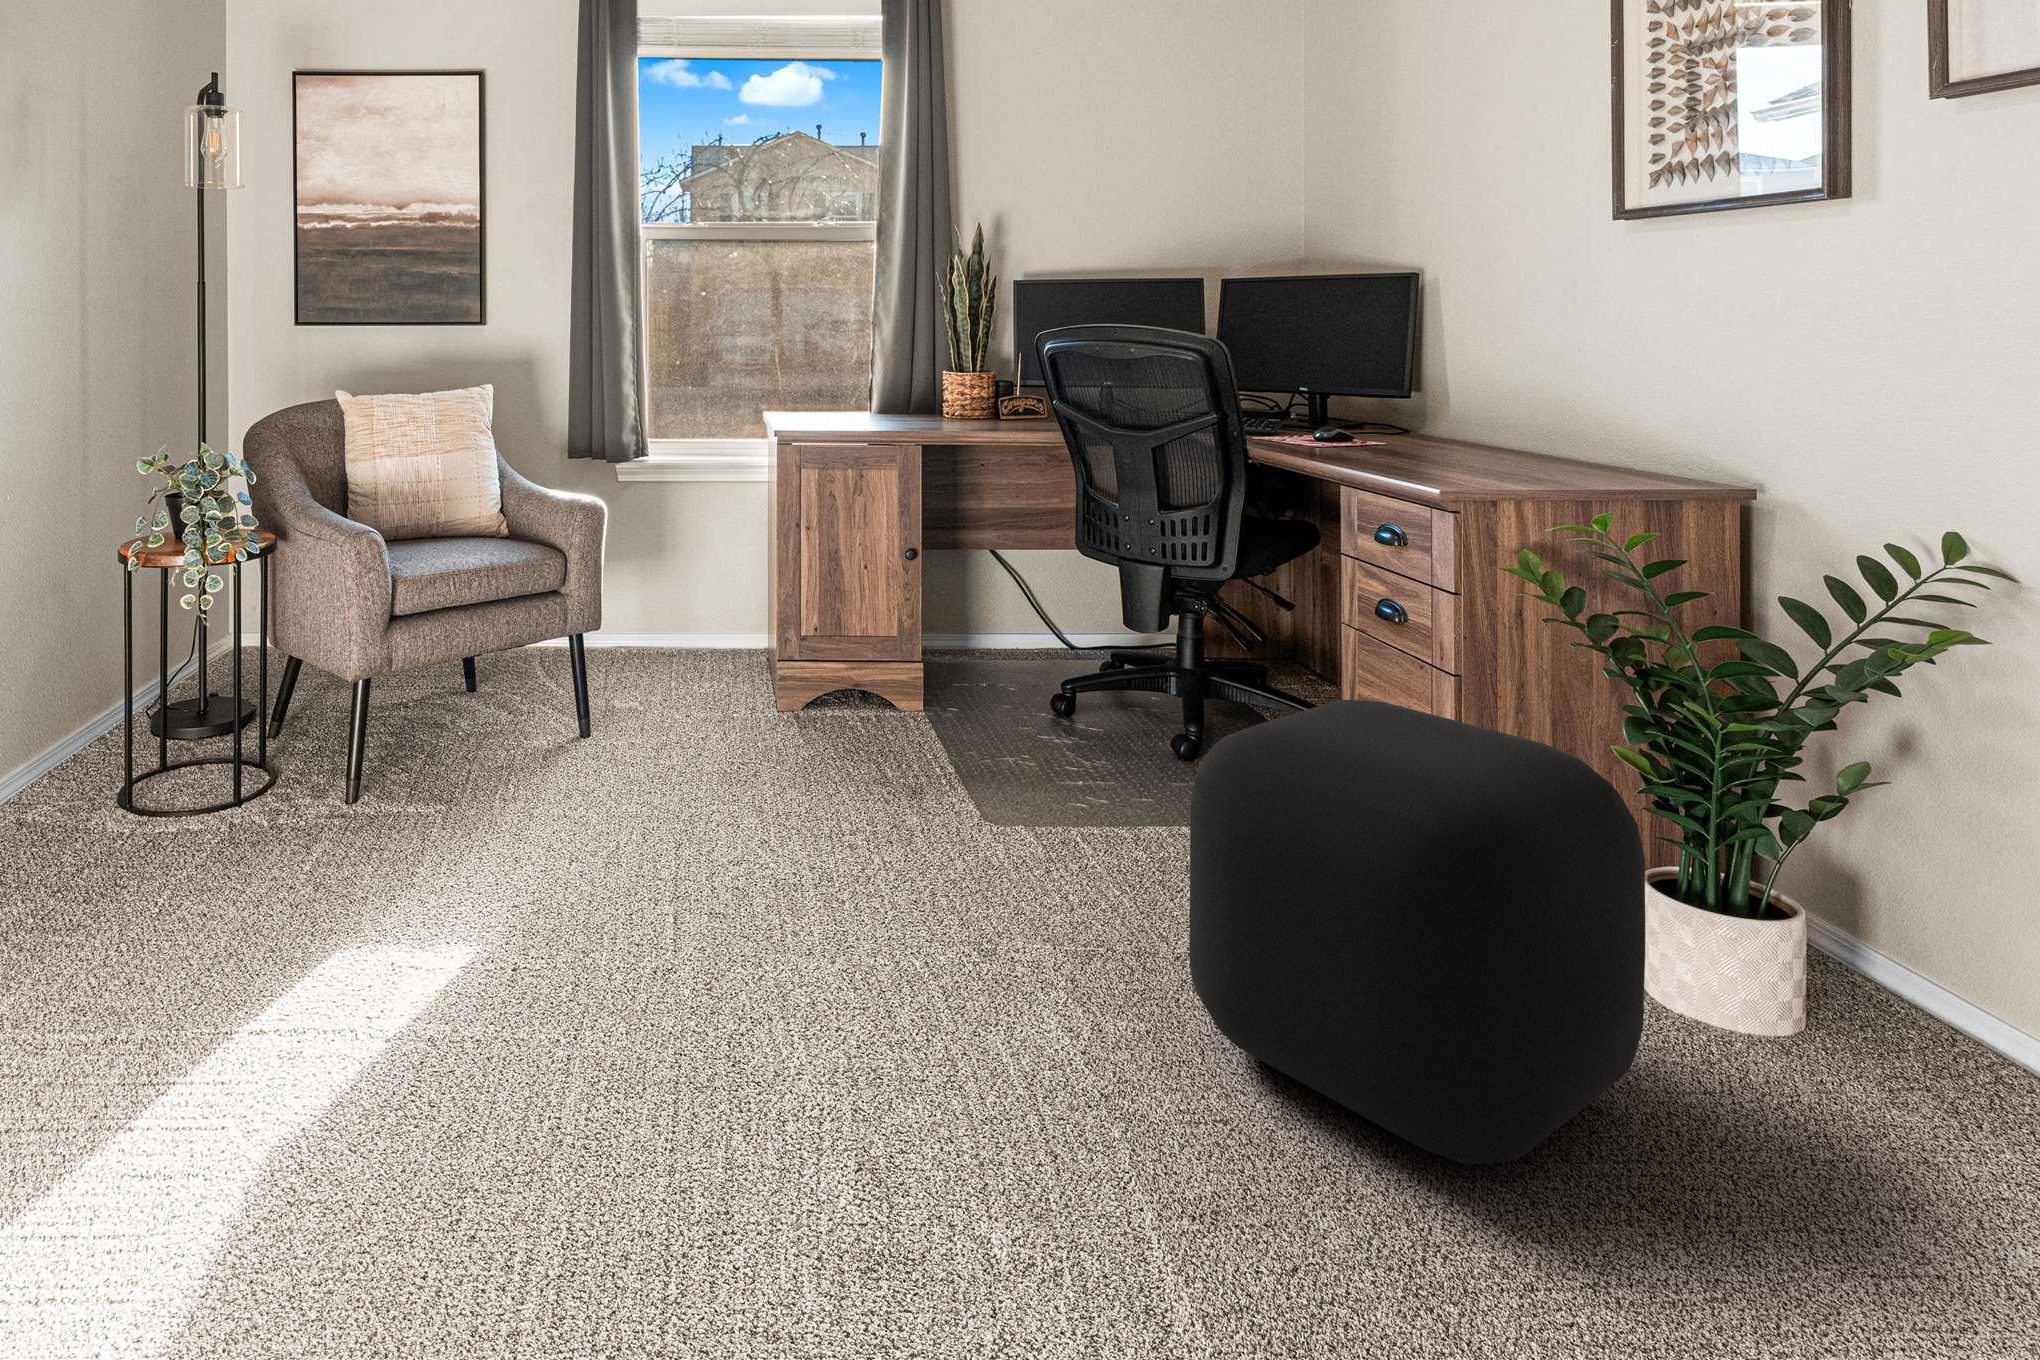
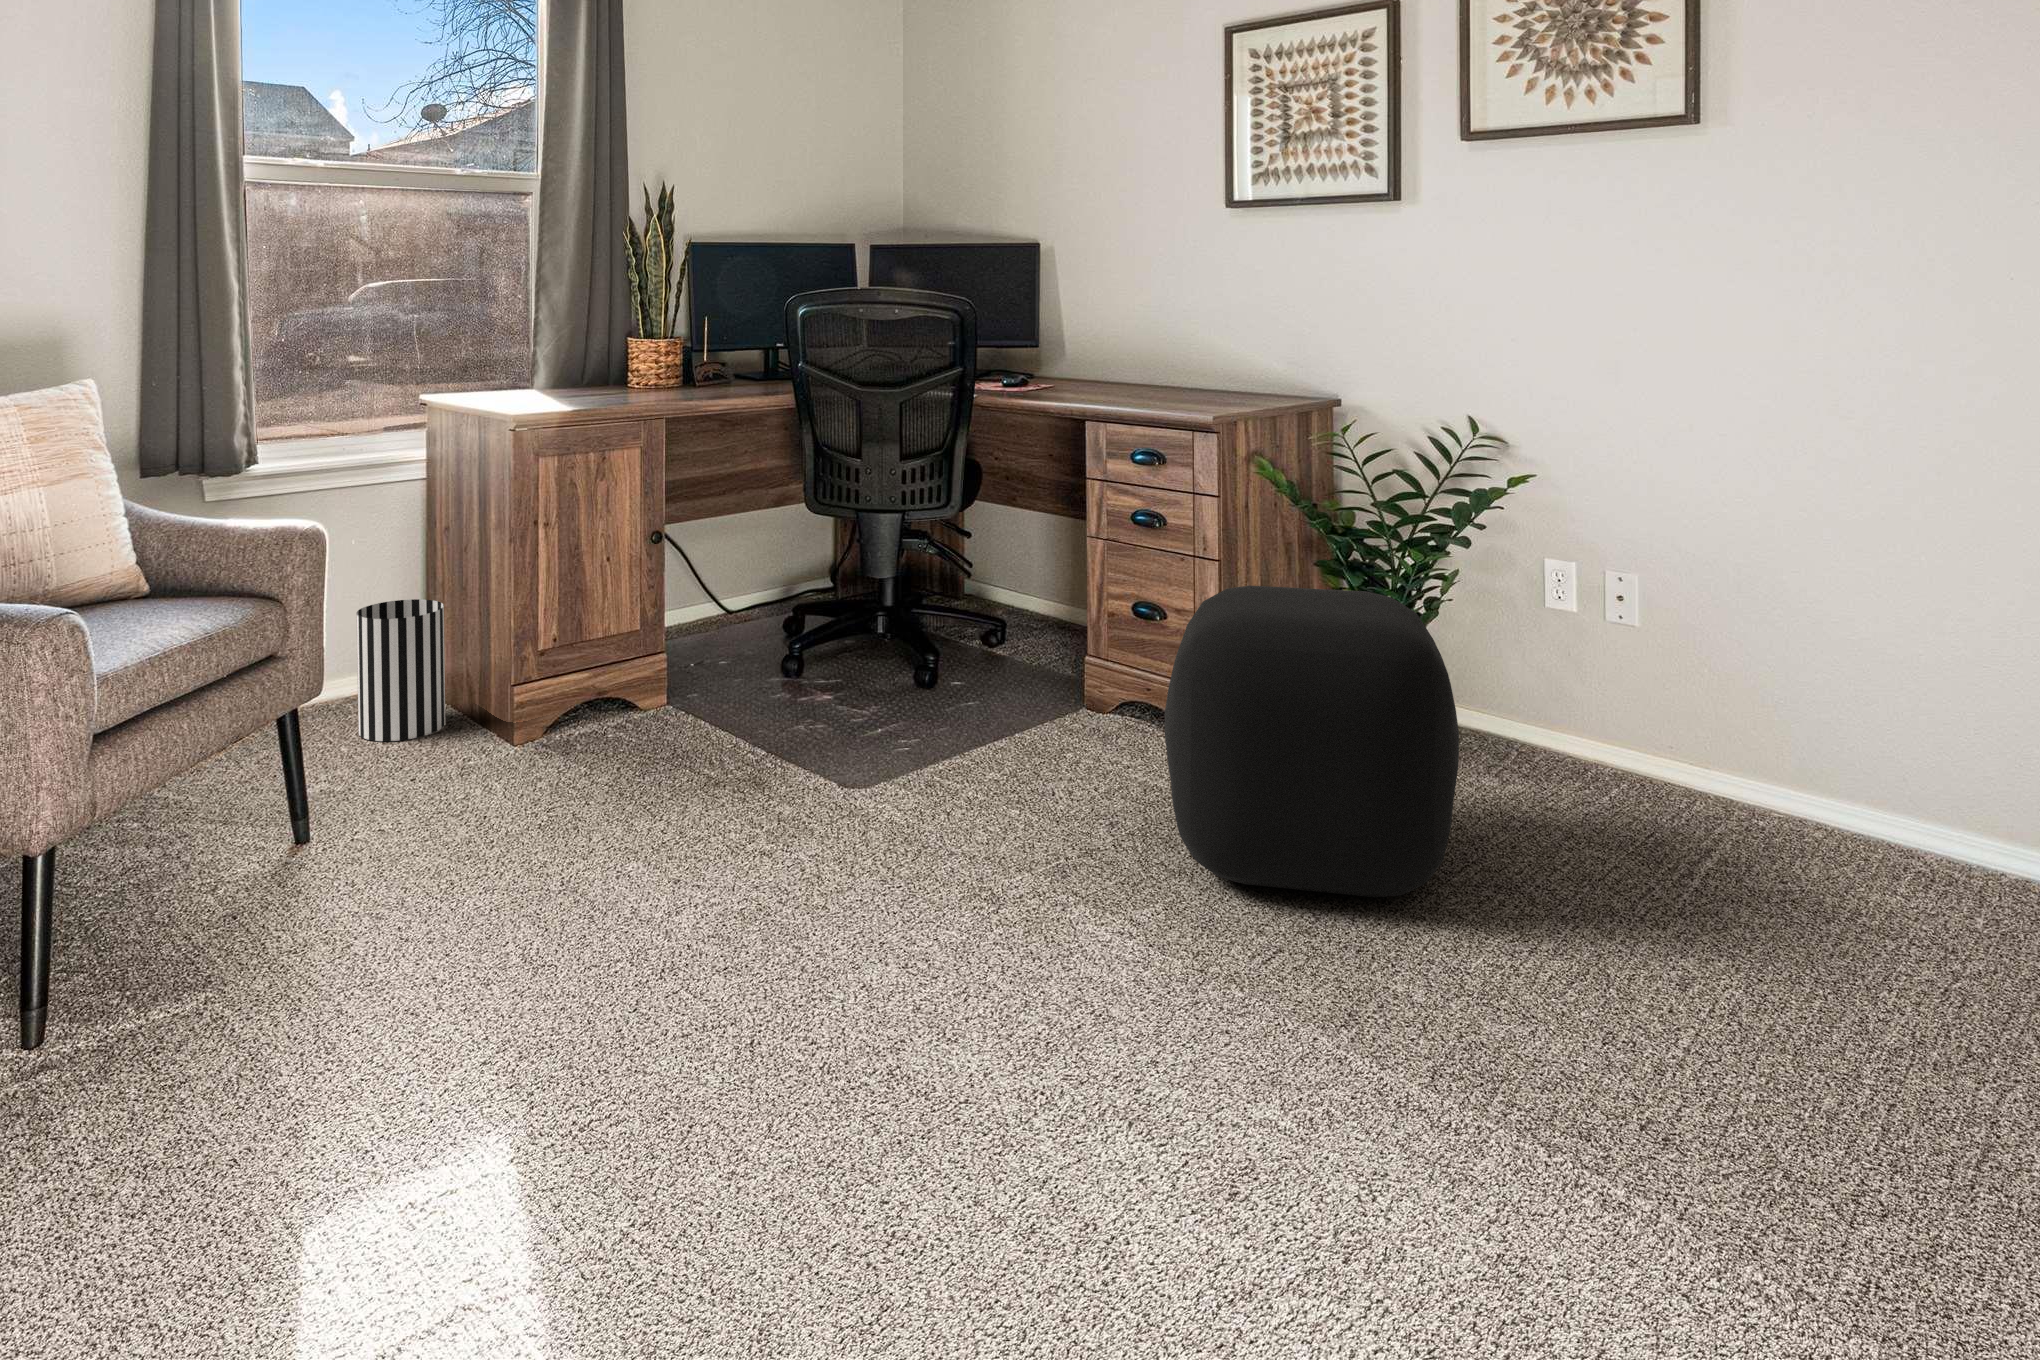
wastebasket: none [688,575,753,688] -> present [356,599,445,741]

